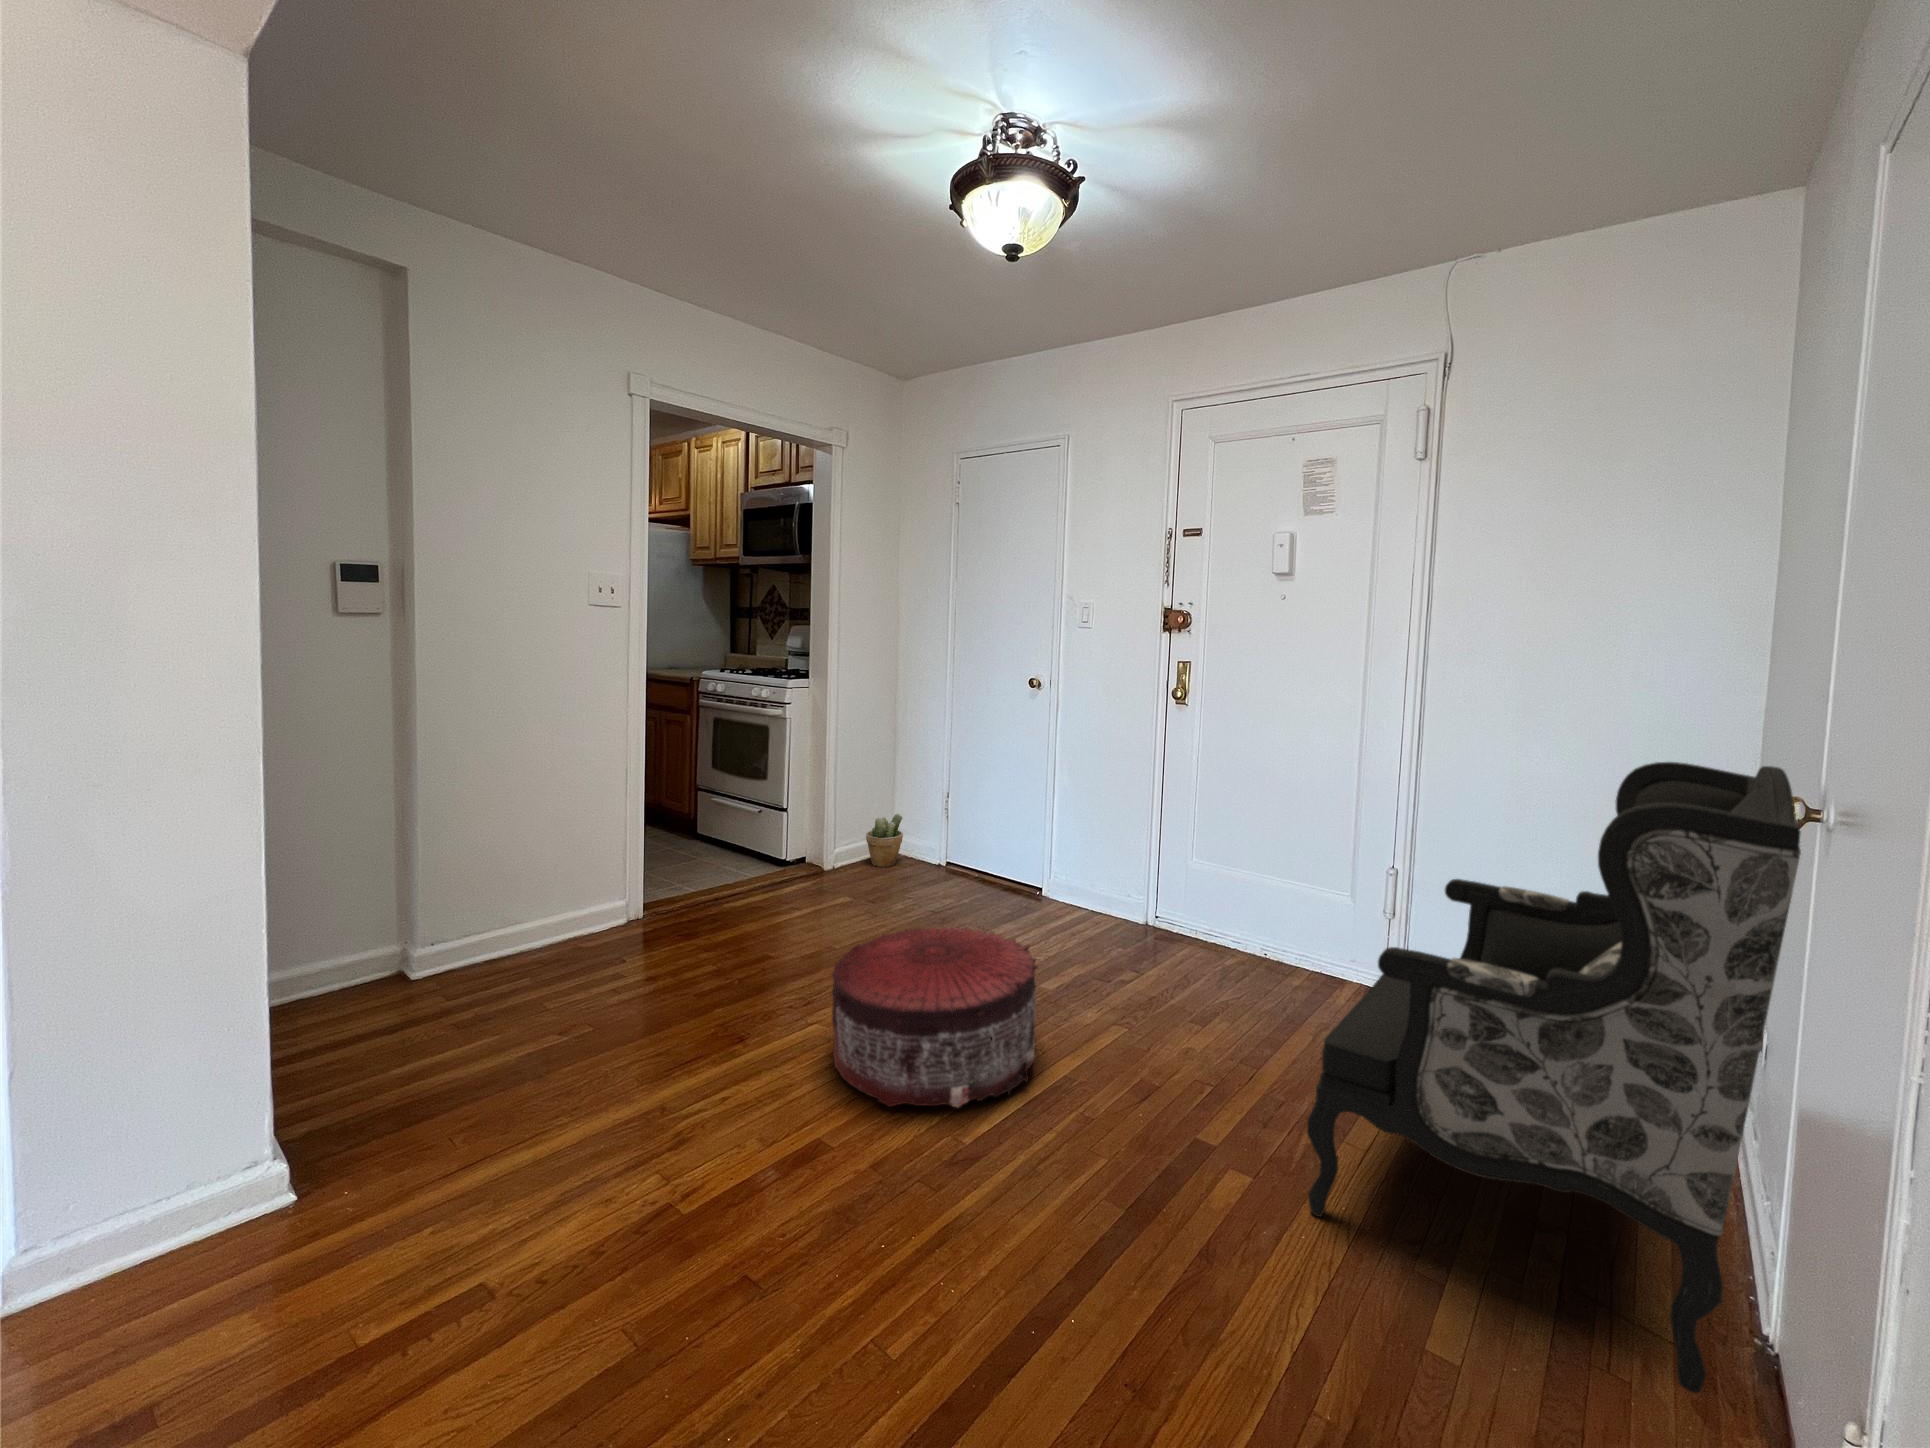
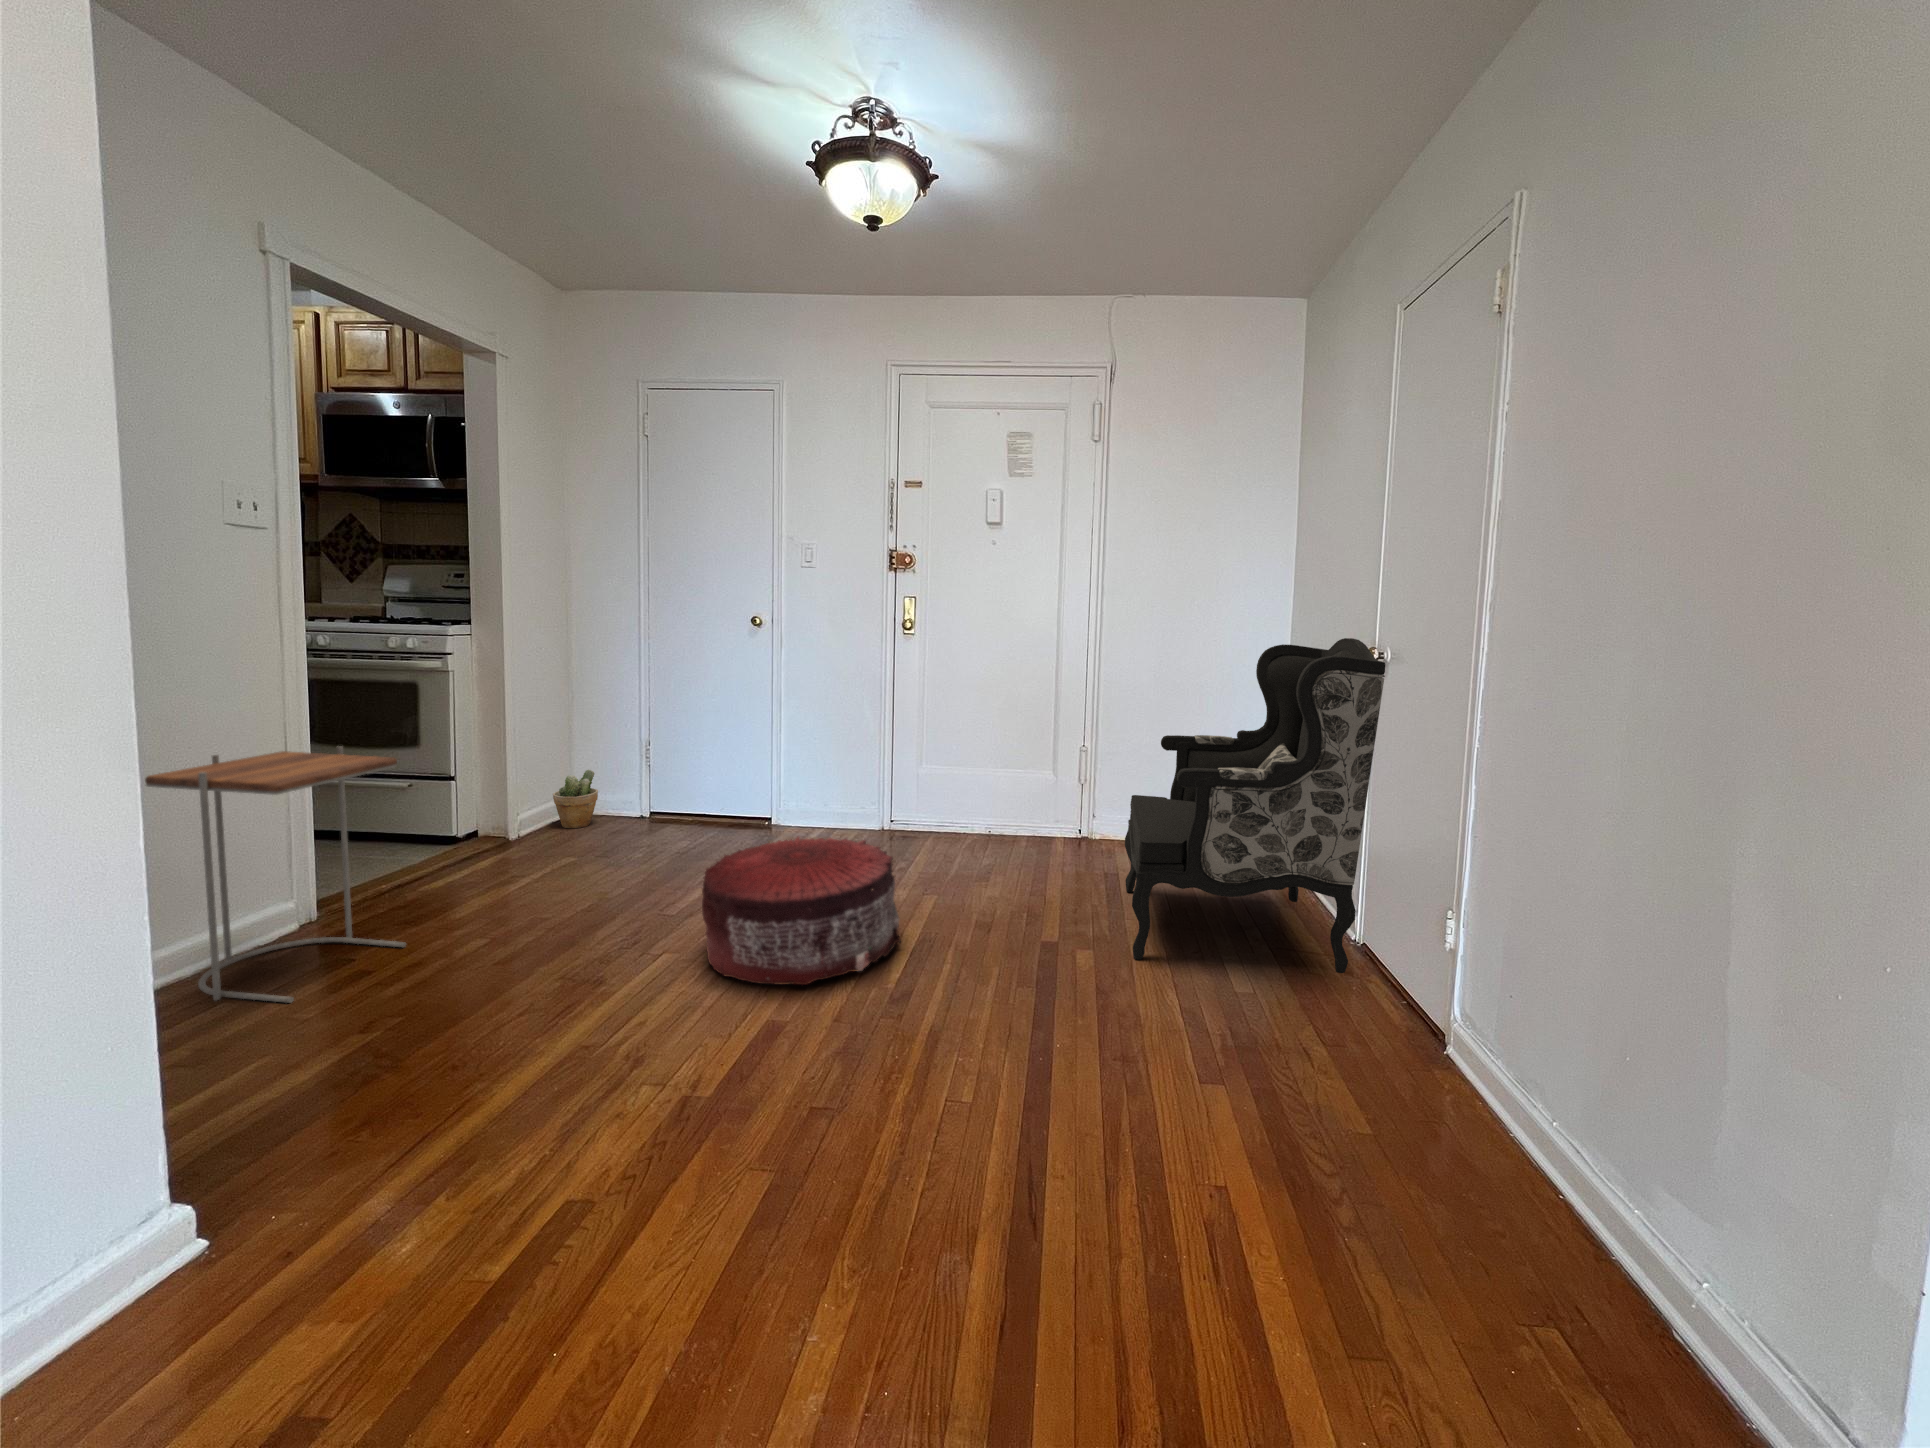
side table: none [507,779,663,990] -> present [145,746,406,1003]

